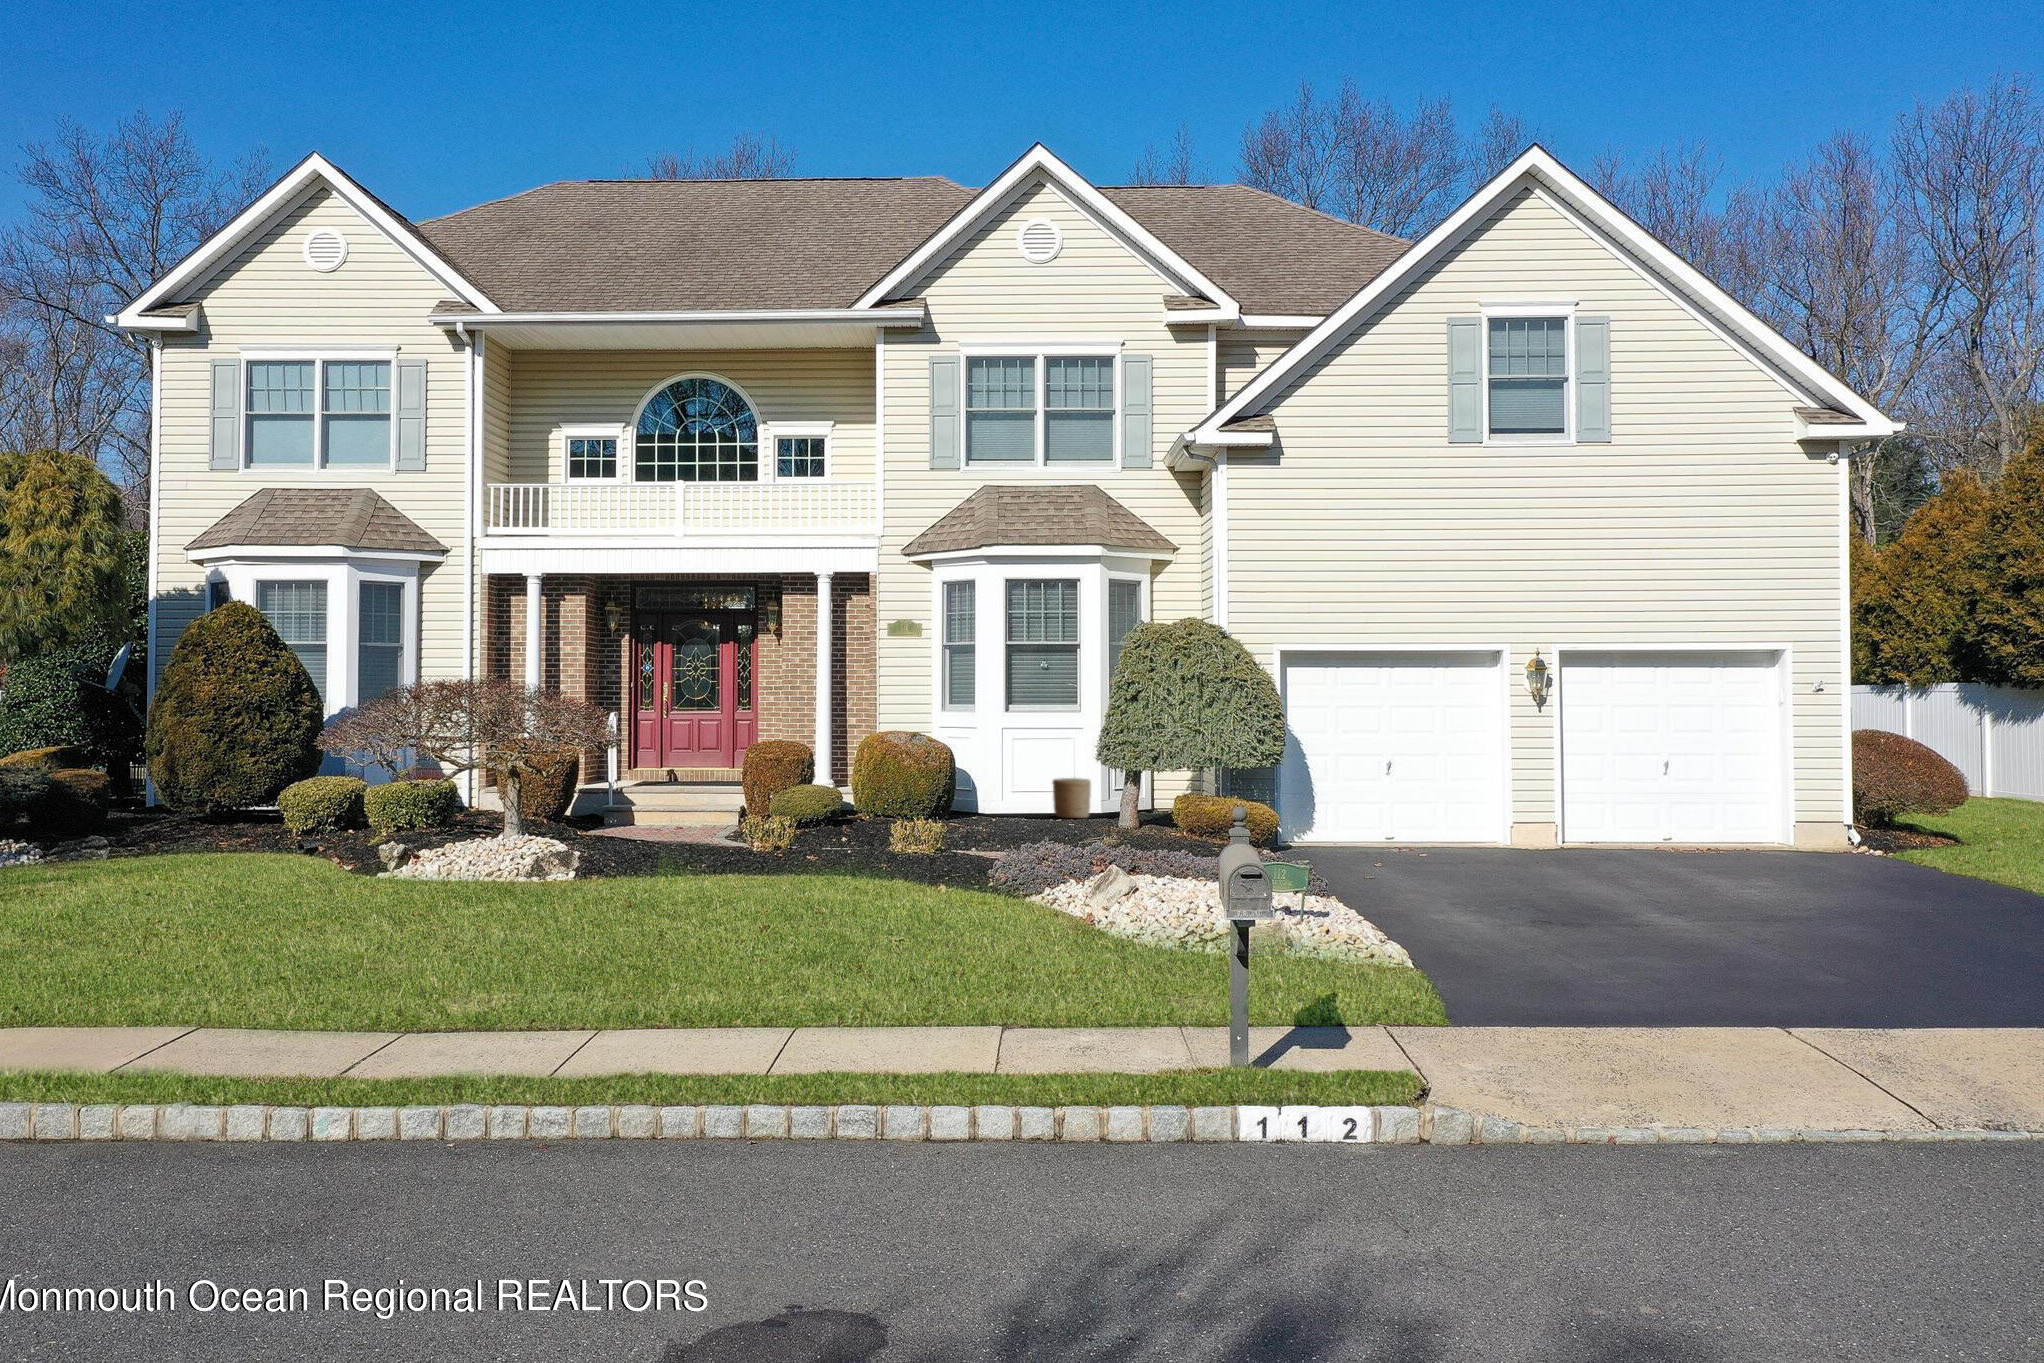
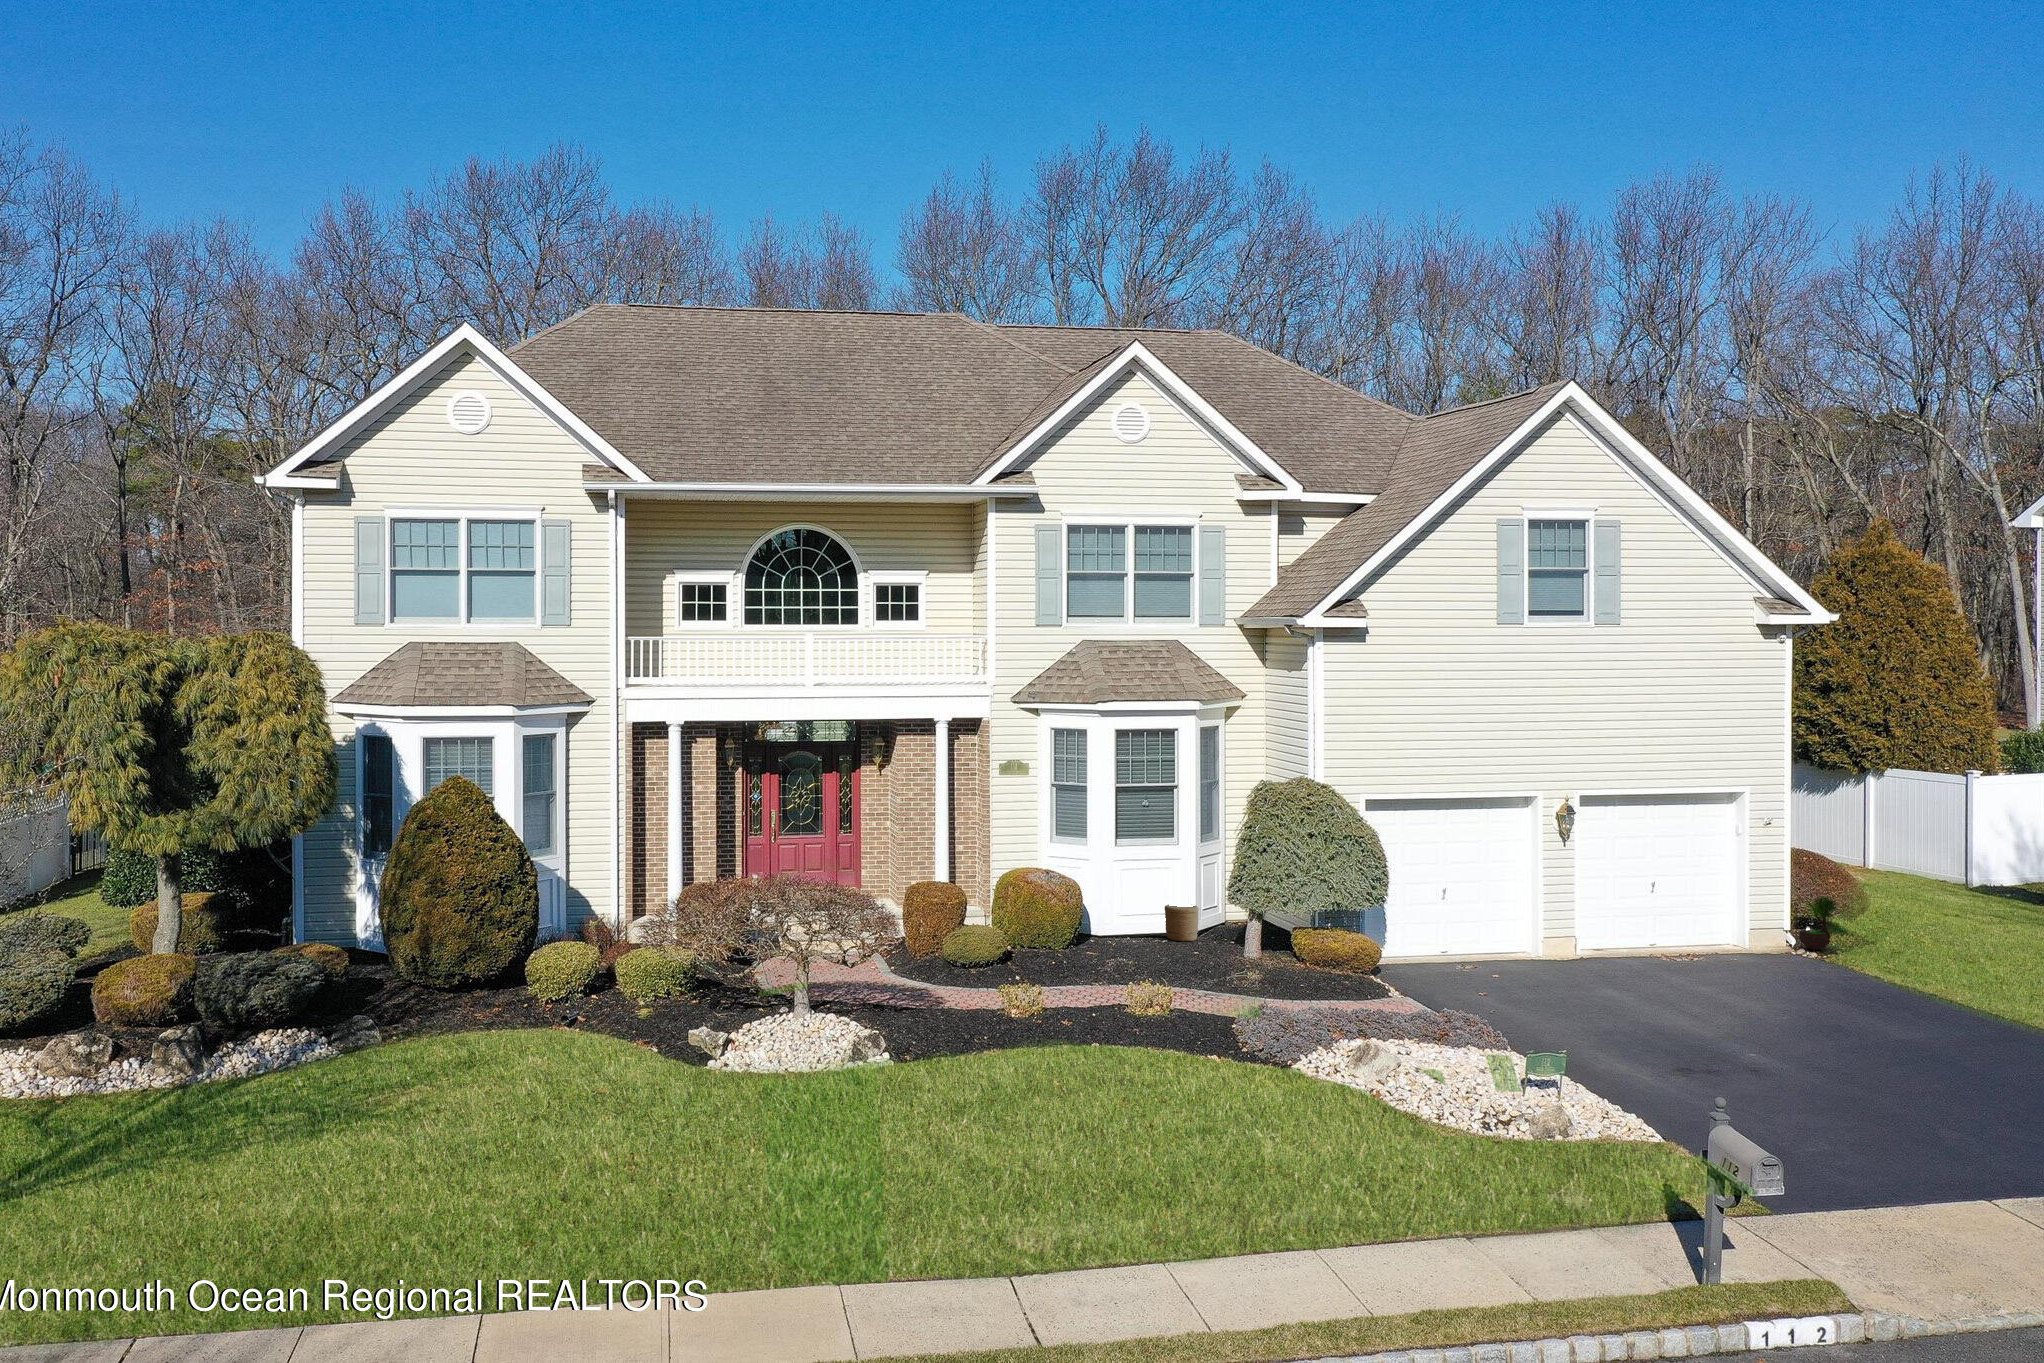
potted tree: none [1846,774,1894,847] -> present [1799,896,1838,950]

